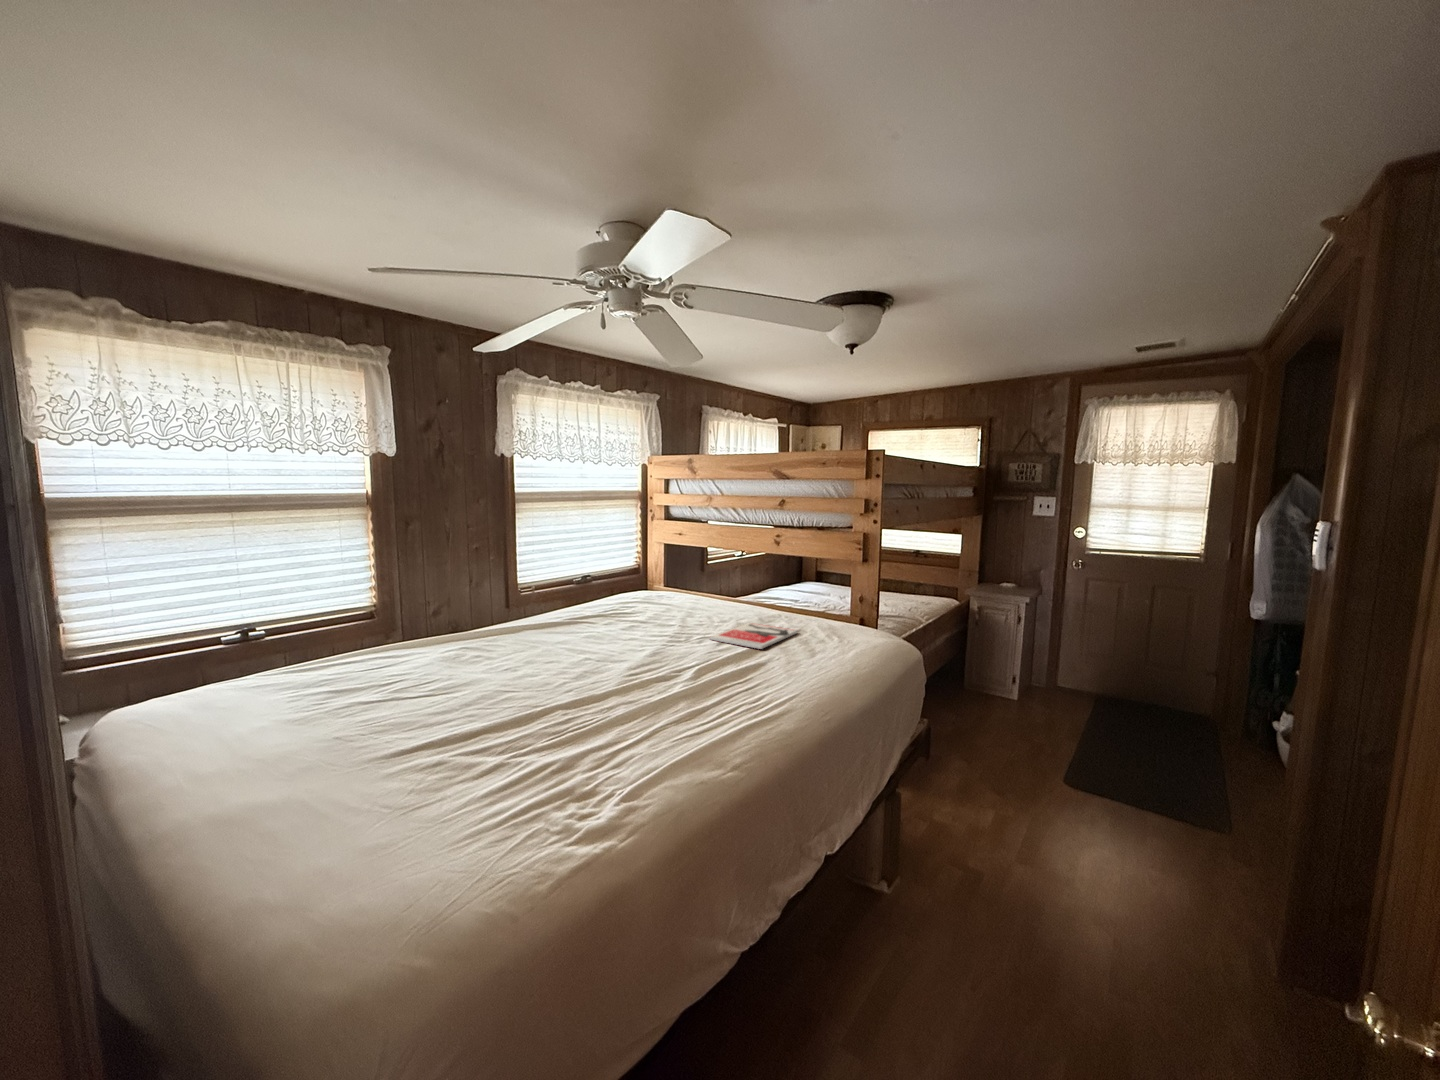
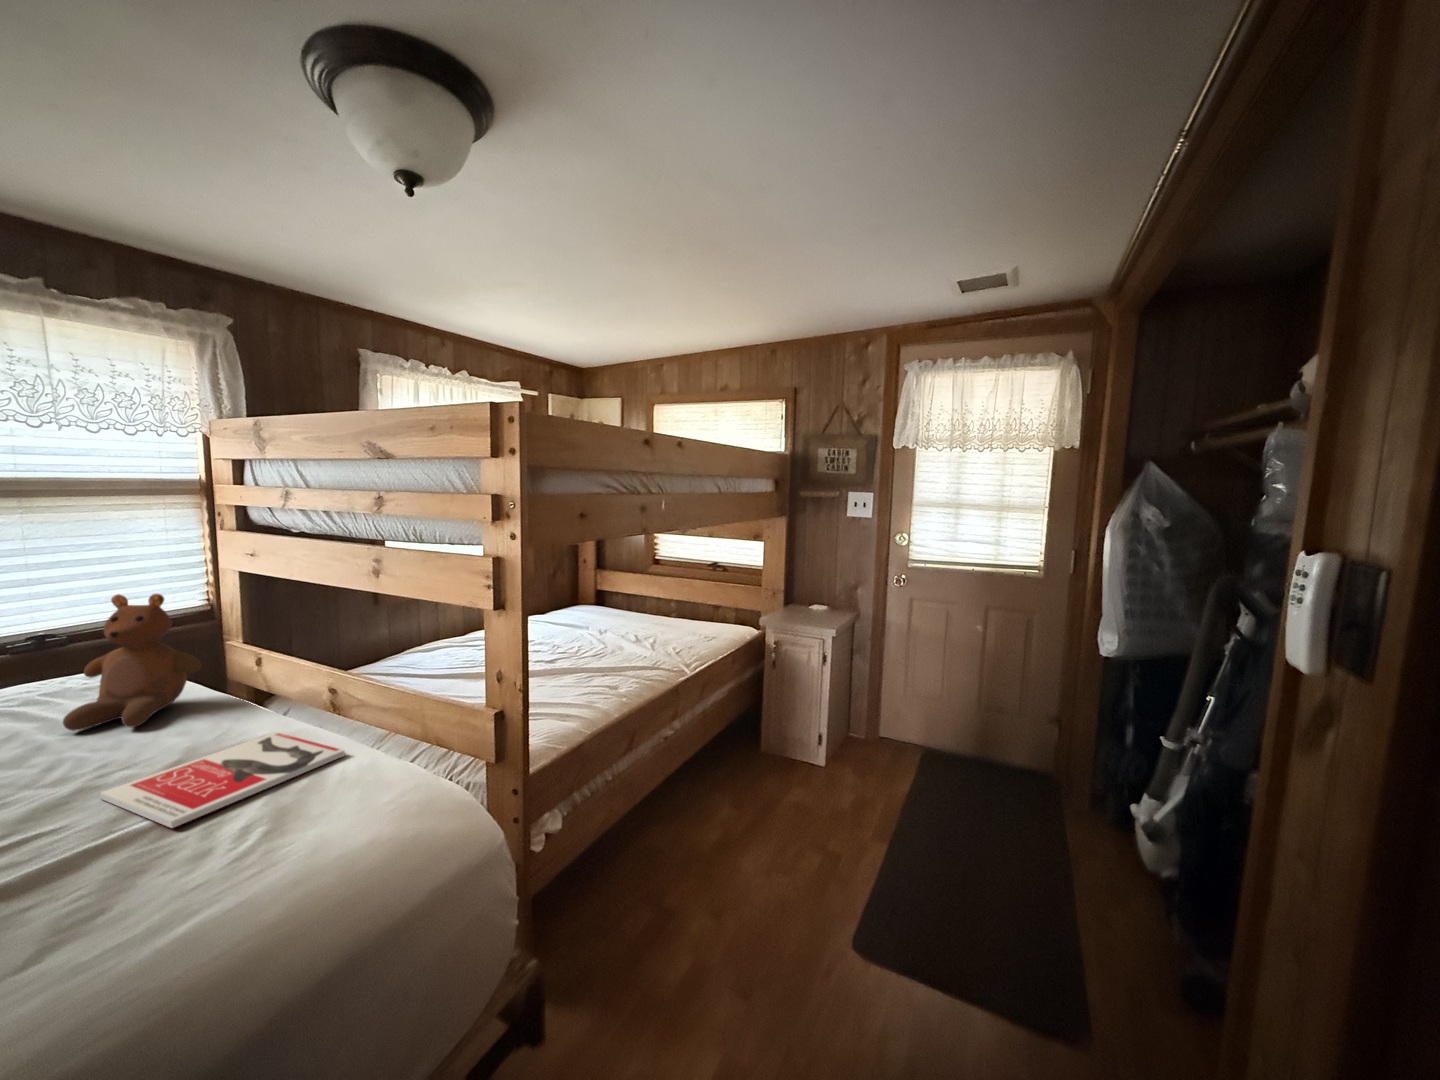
teddy bear: none [641,551,693,618] -> present [63,594,201,731]

